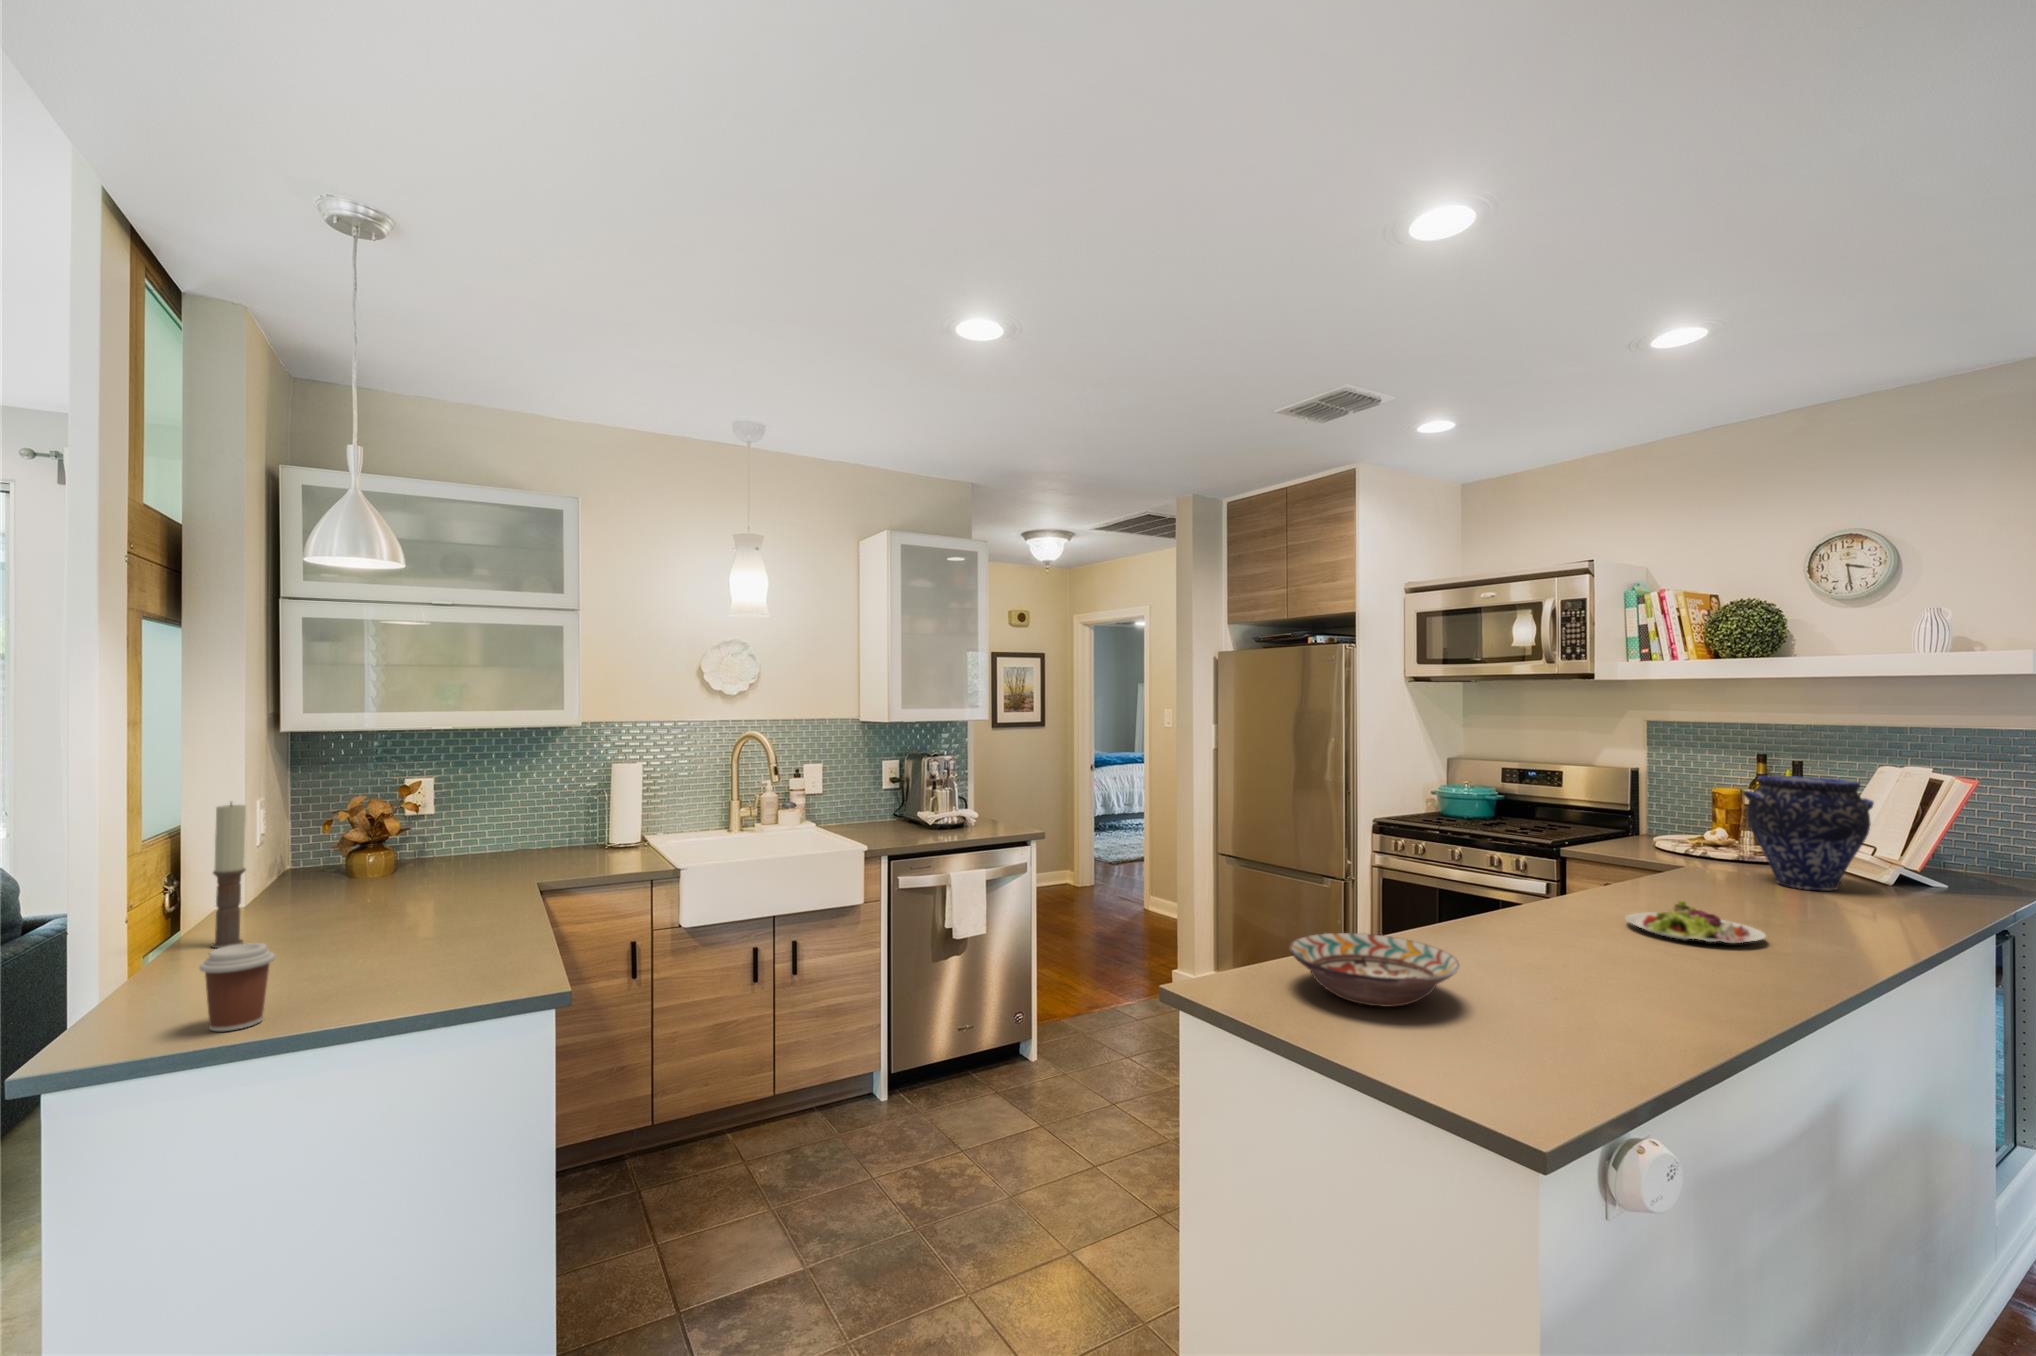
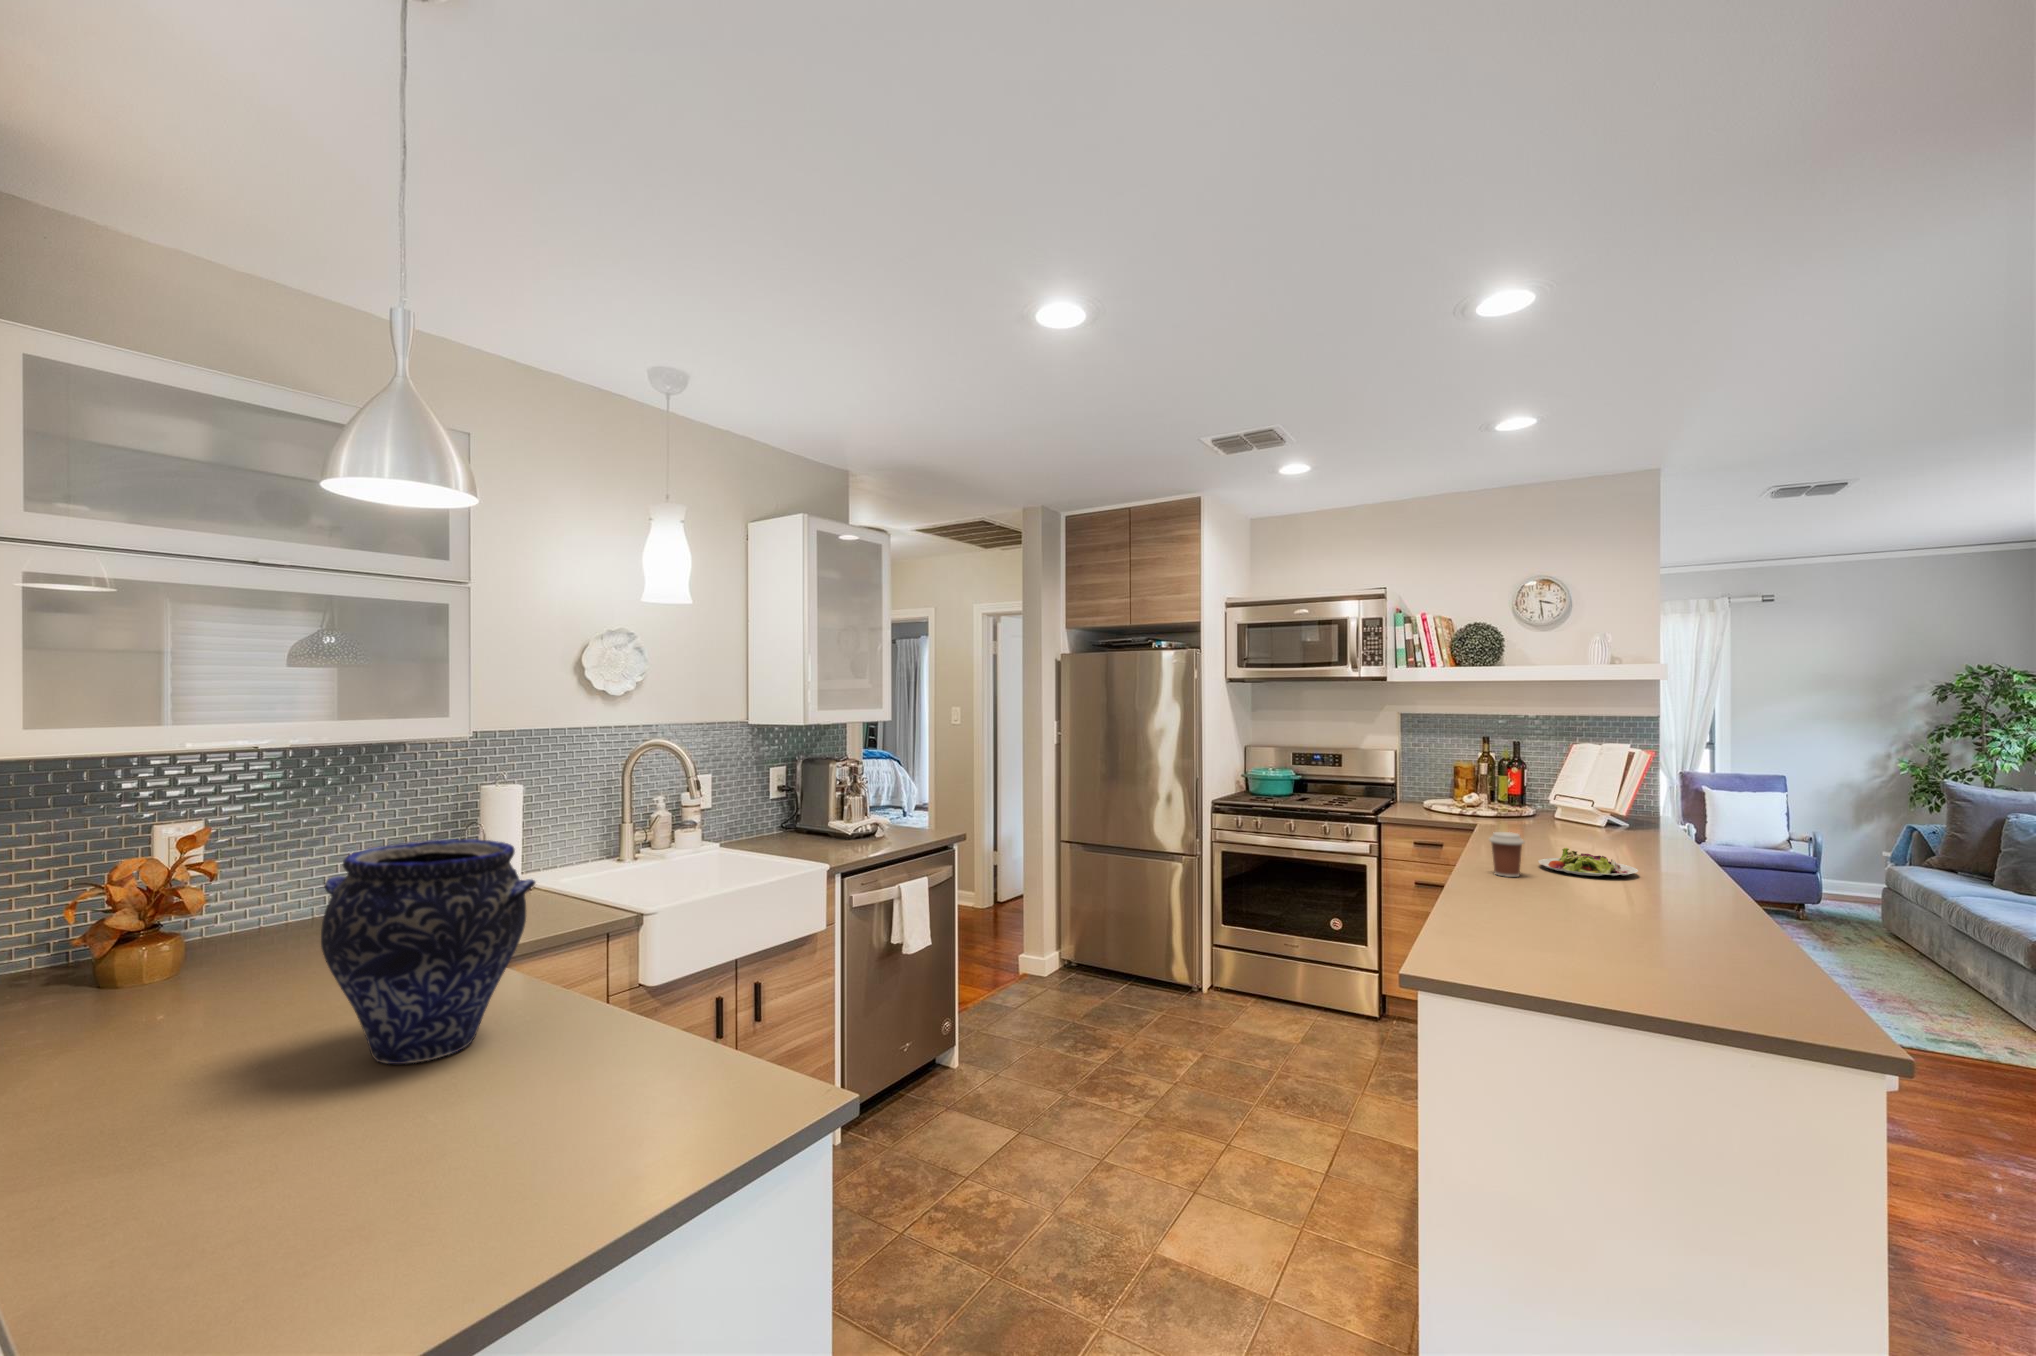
vase: present [1743,775,1874,890] -> present [321,839,535,1064]
candle: present [211,803,246,948] -> none [147,873,206,1118]
decorative bowl: present [1289,933,1460,1007] -> none [1463,895,1617,951]
coffee cup: present [200,943,275,1031] -> present [1489,832,1524,877]

